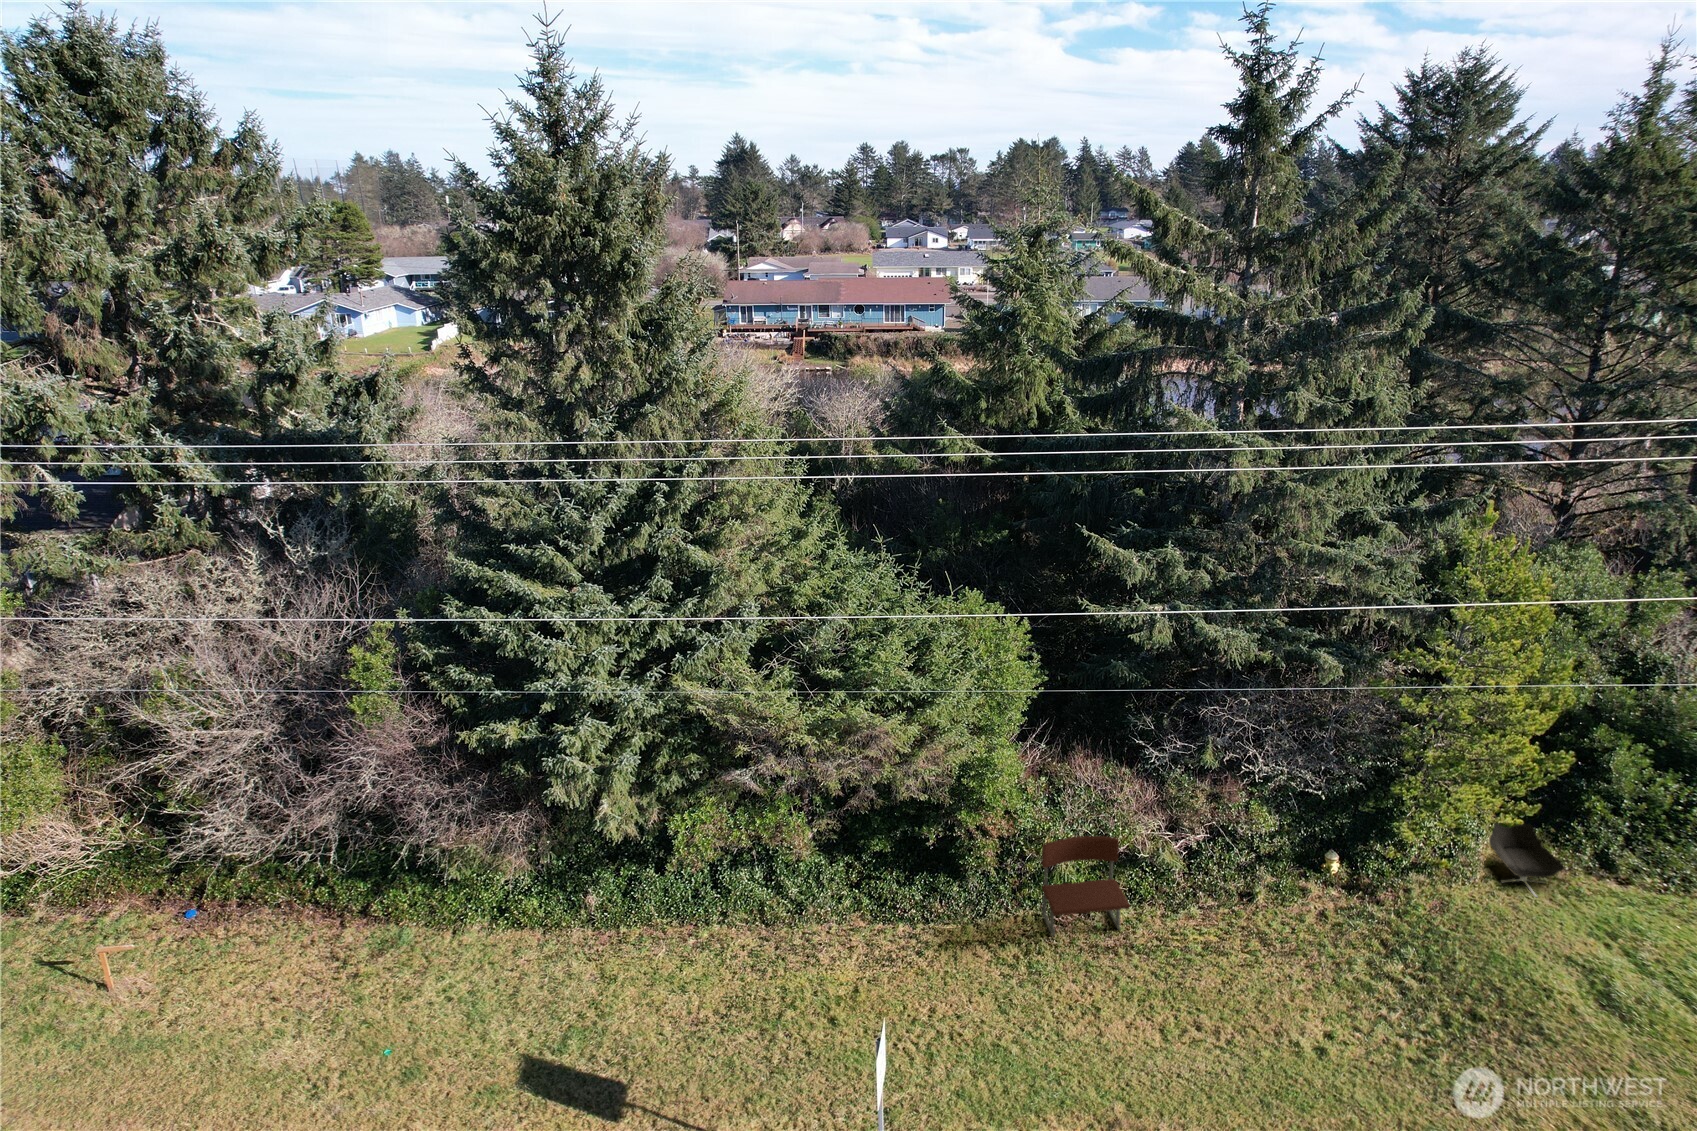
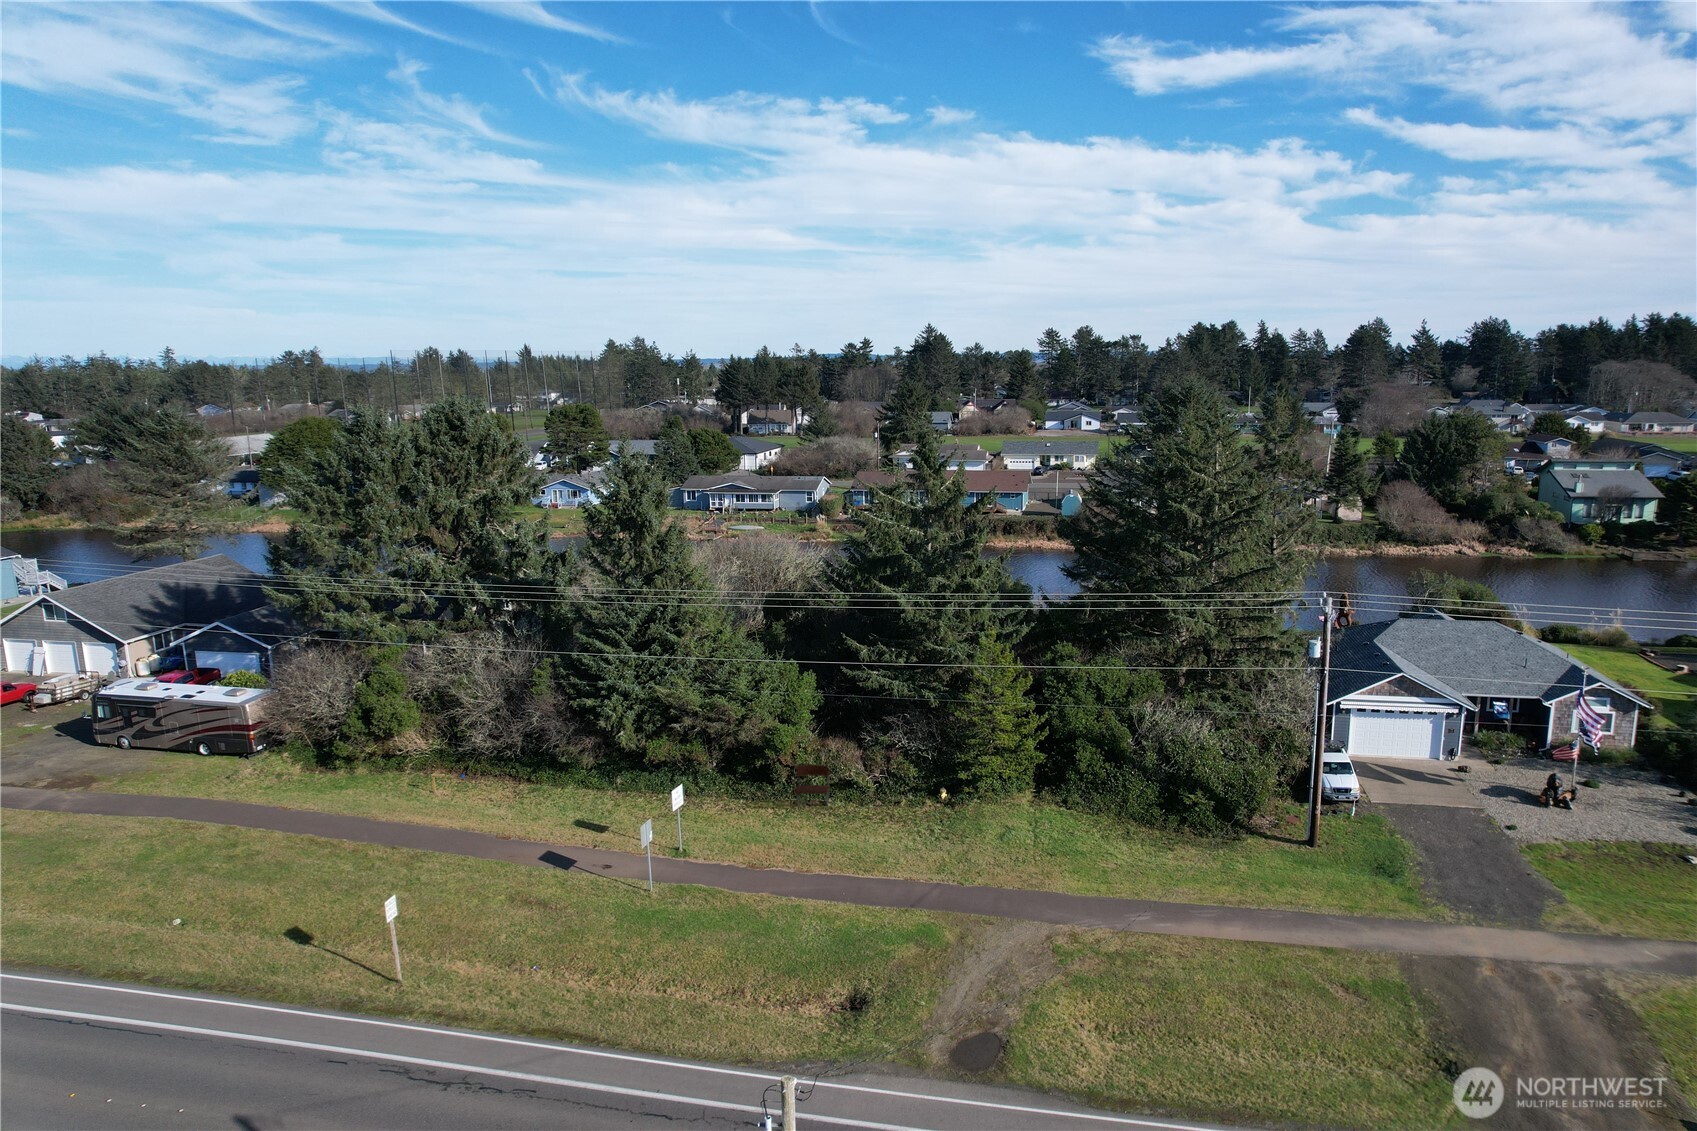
lounge chair: present [1489,823,1564,897] -> none [1007,780,1032,810]

